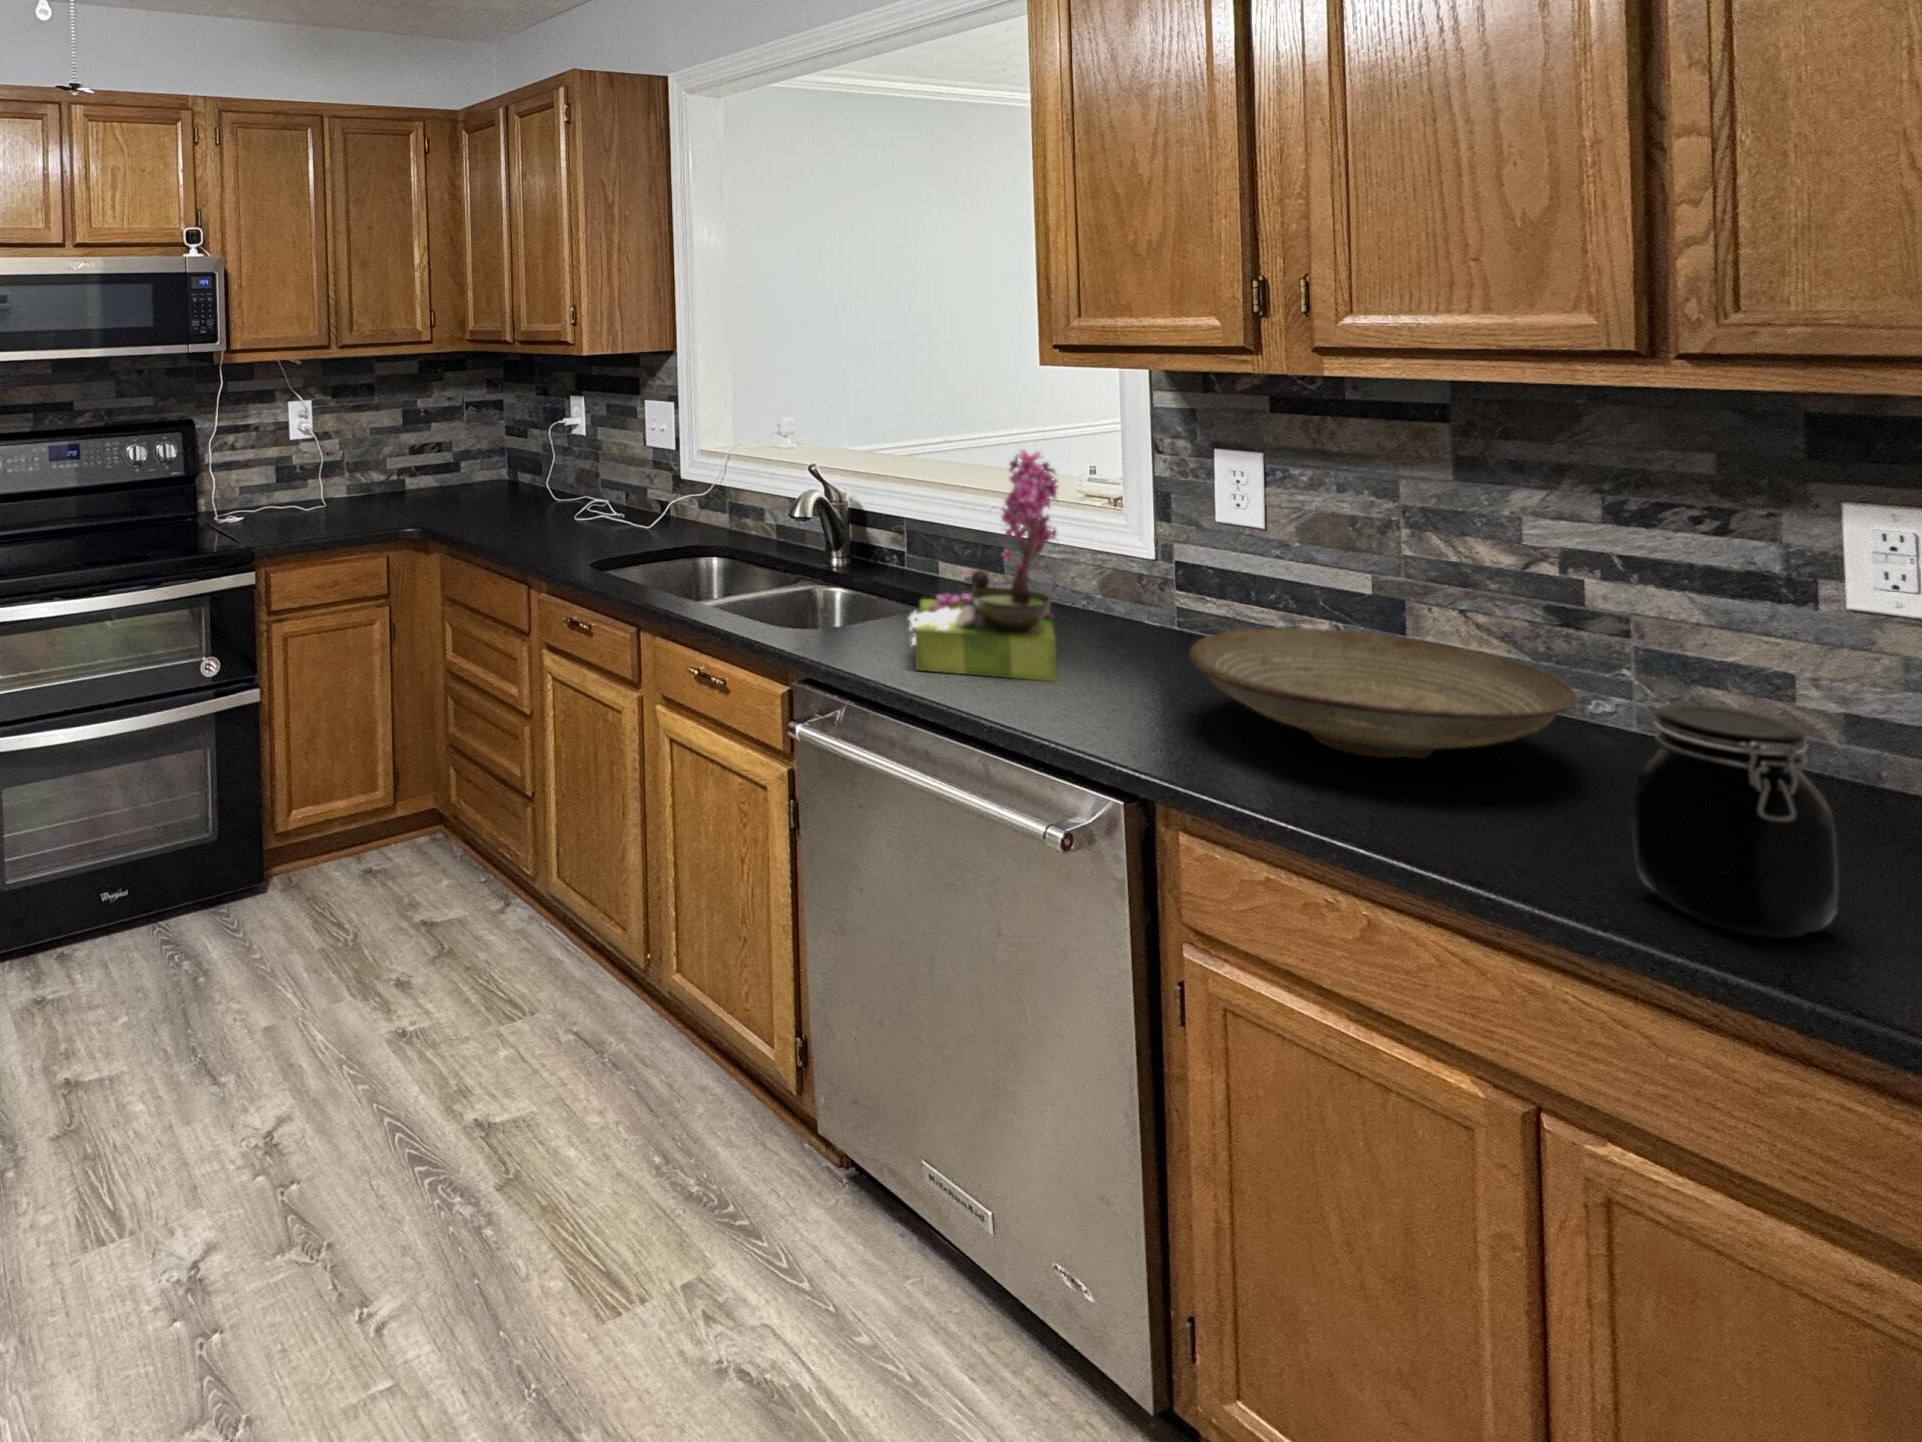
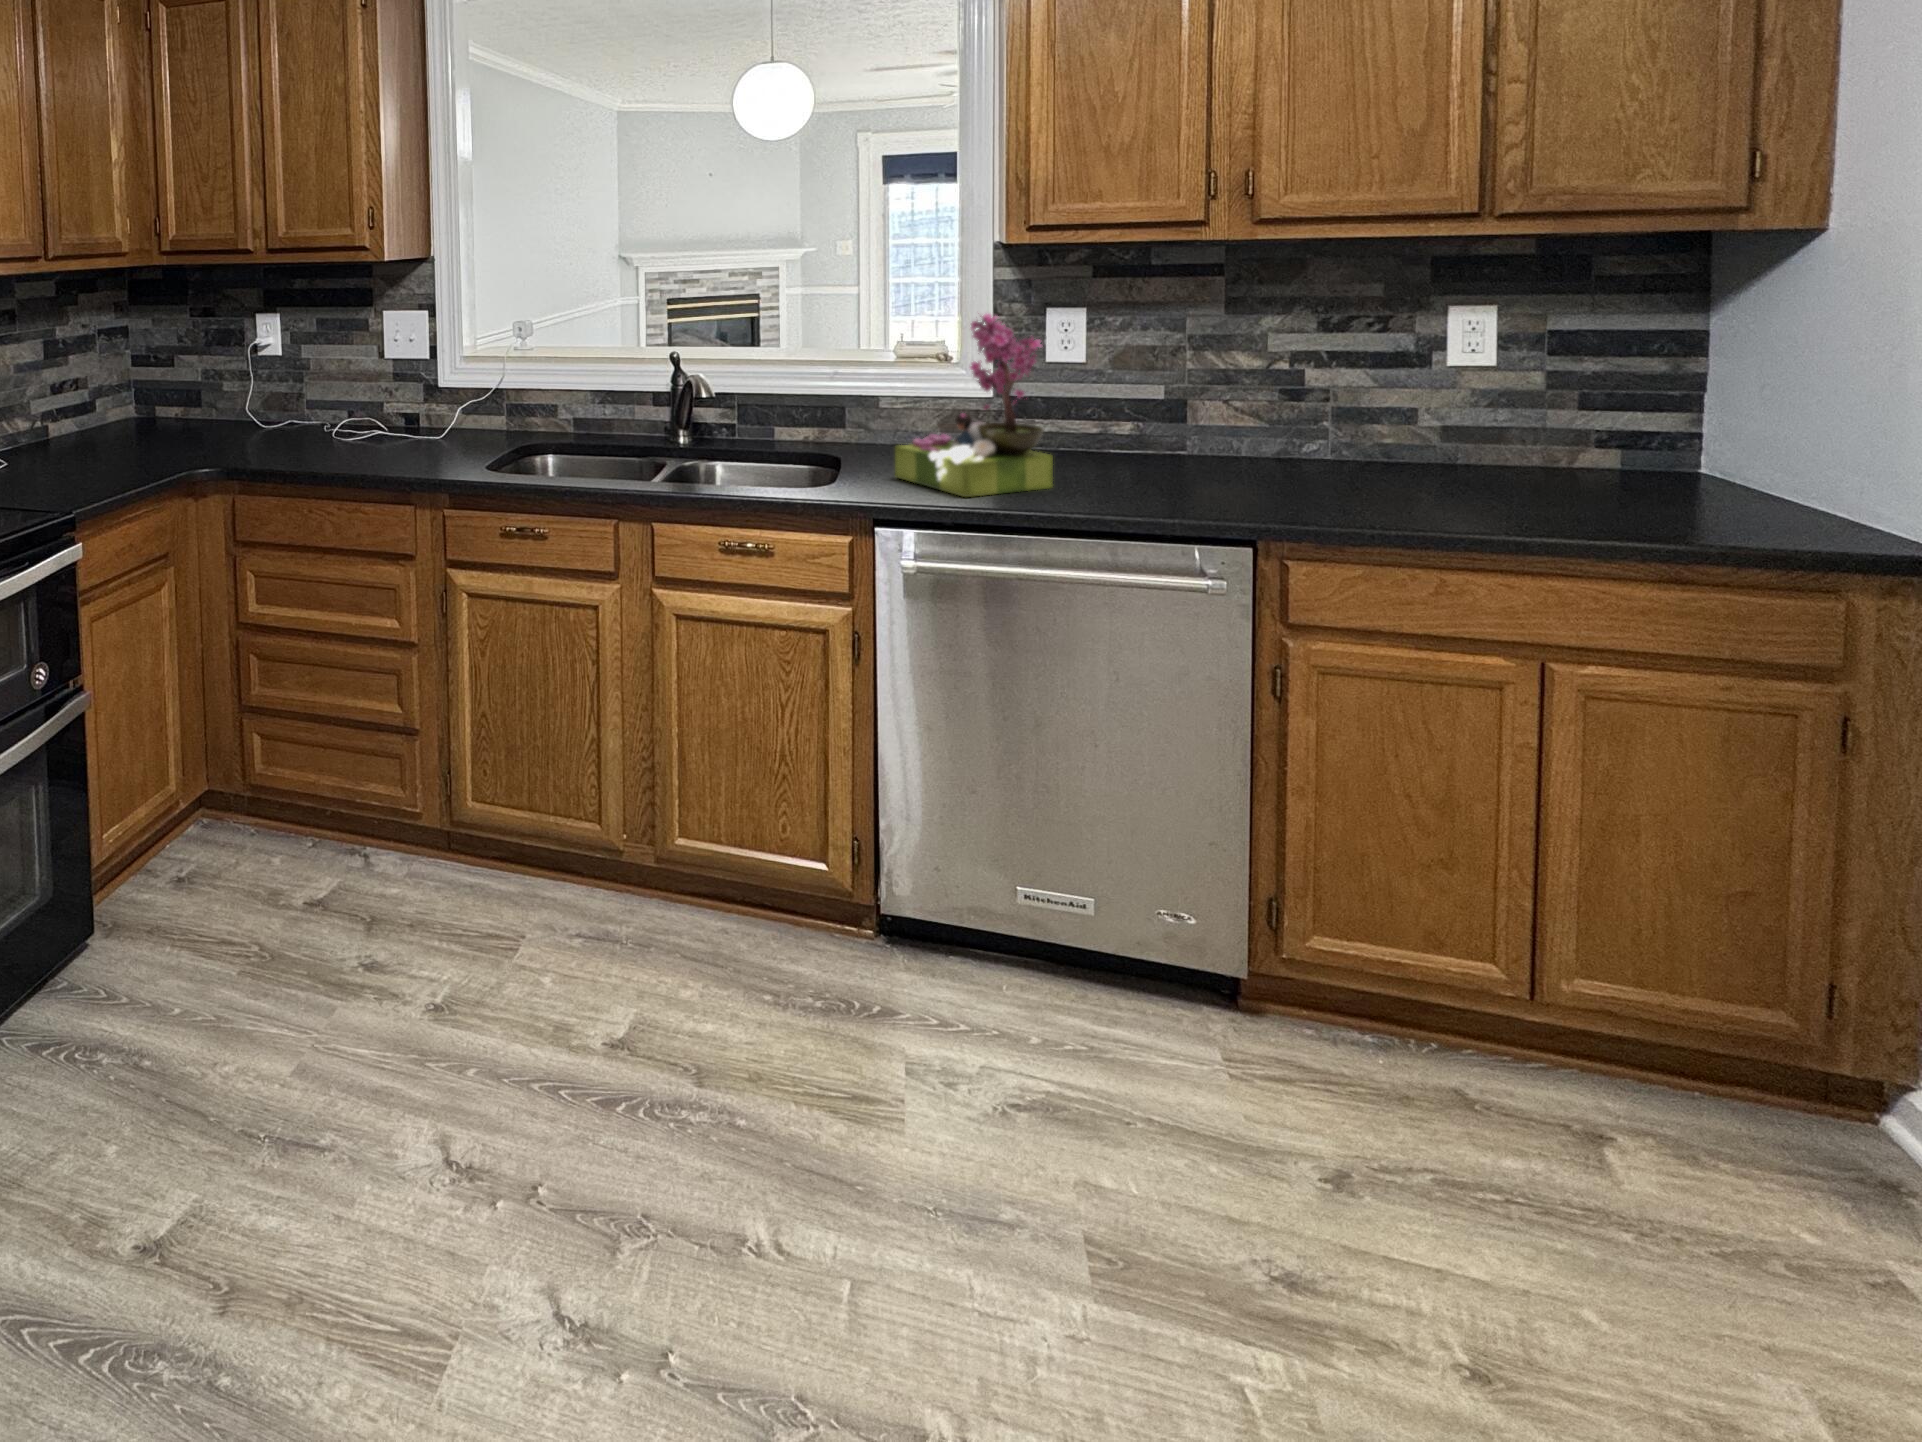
decorative bowl: present [1190,628,1579,758] -> none [1161,420,1419,491]
jar: present [1633,704,1839,938] -> none [1549,409,1659,527]

